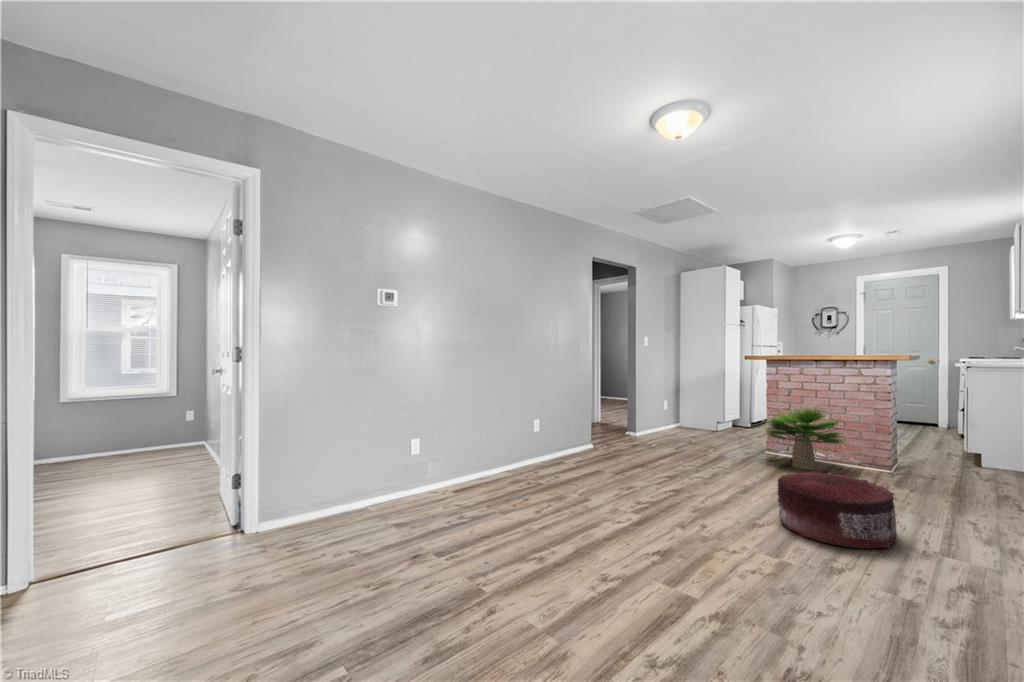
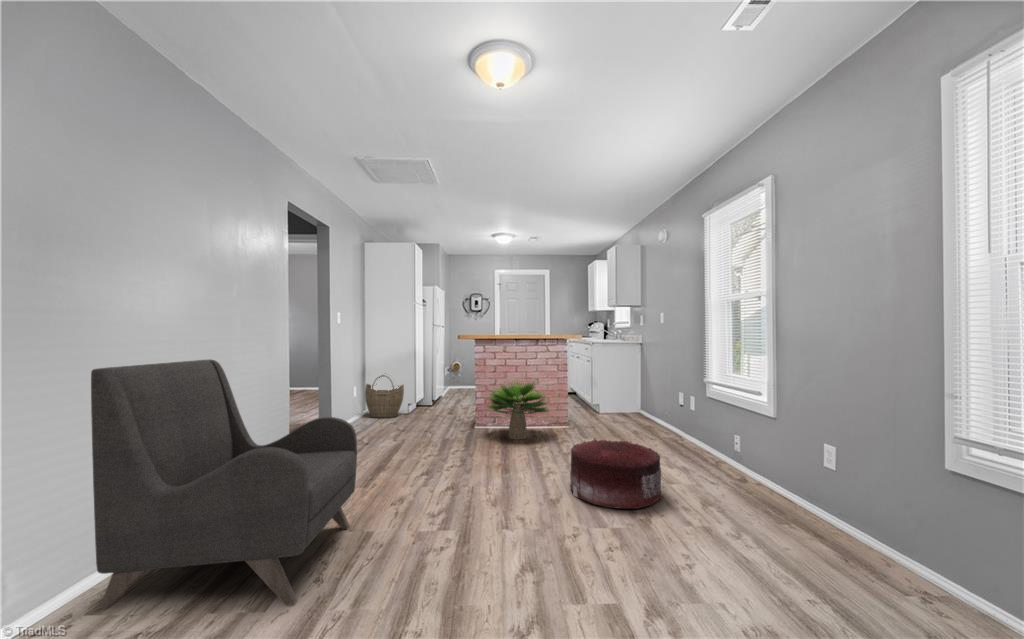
armchair: none [463,377,587,507] -> present [91,360,357,609]
woven basket: none [674,392,710,432] -> present [365,375,404,418]

